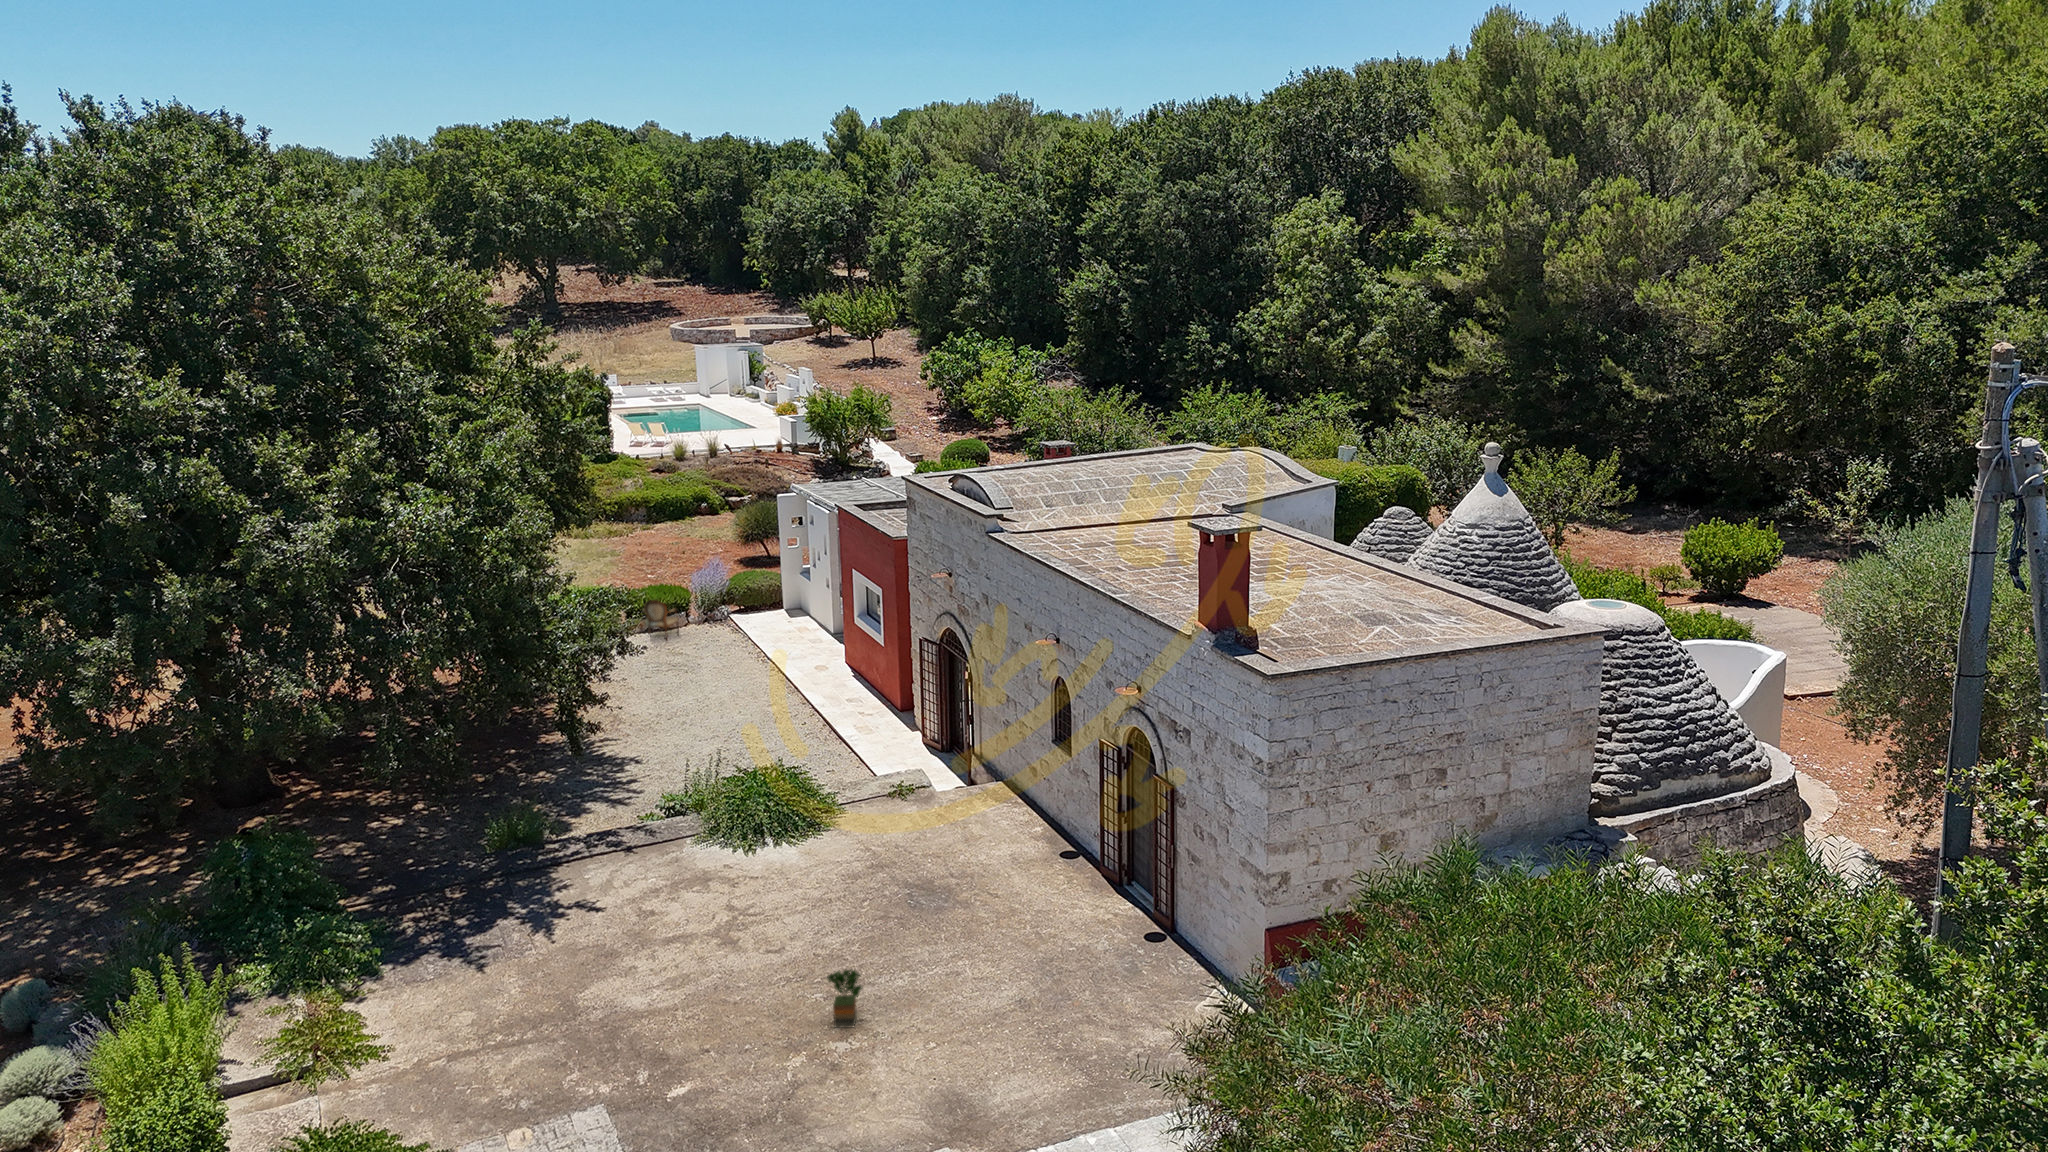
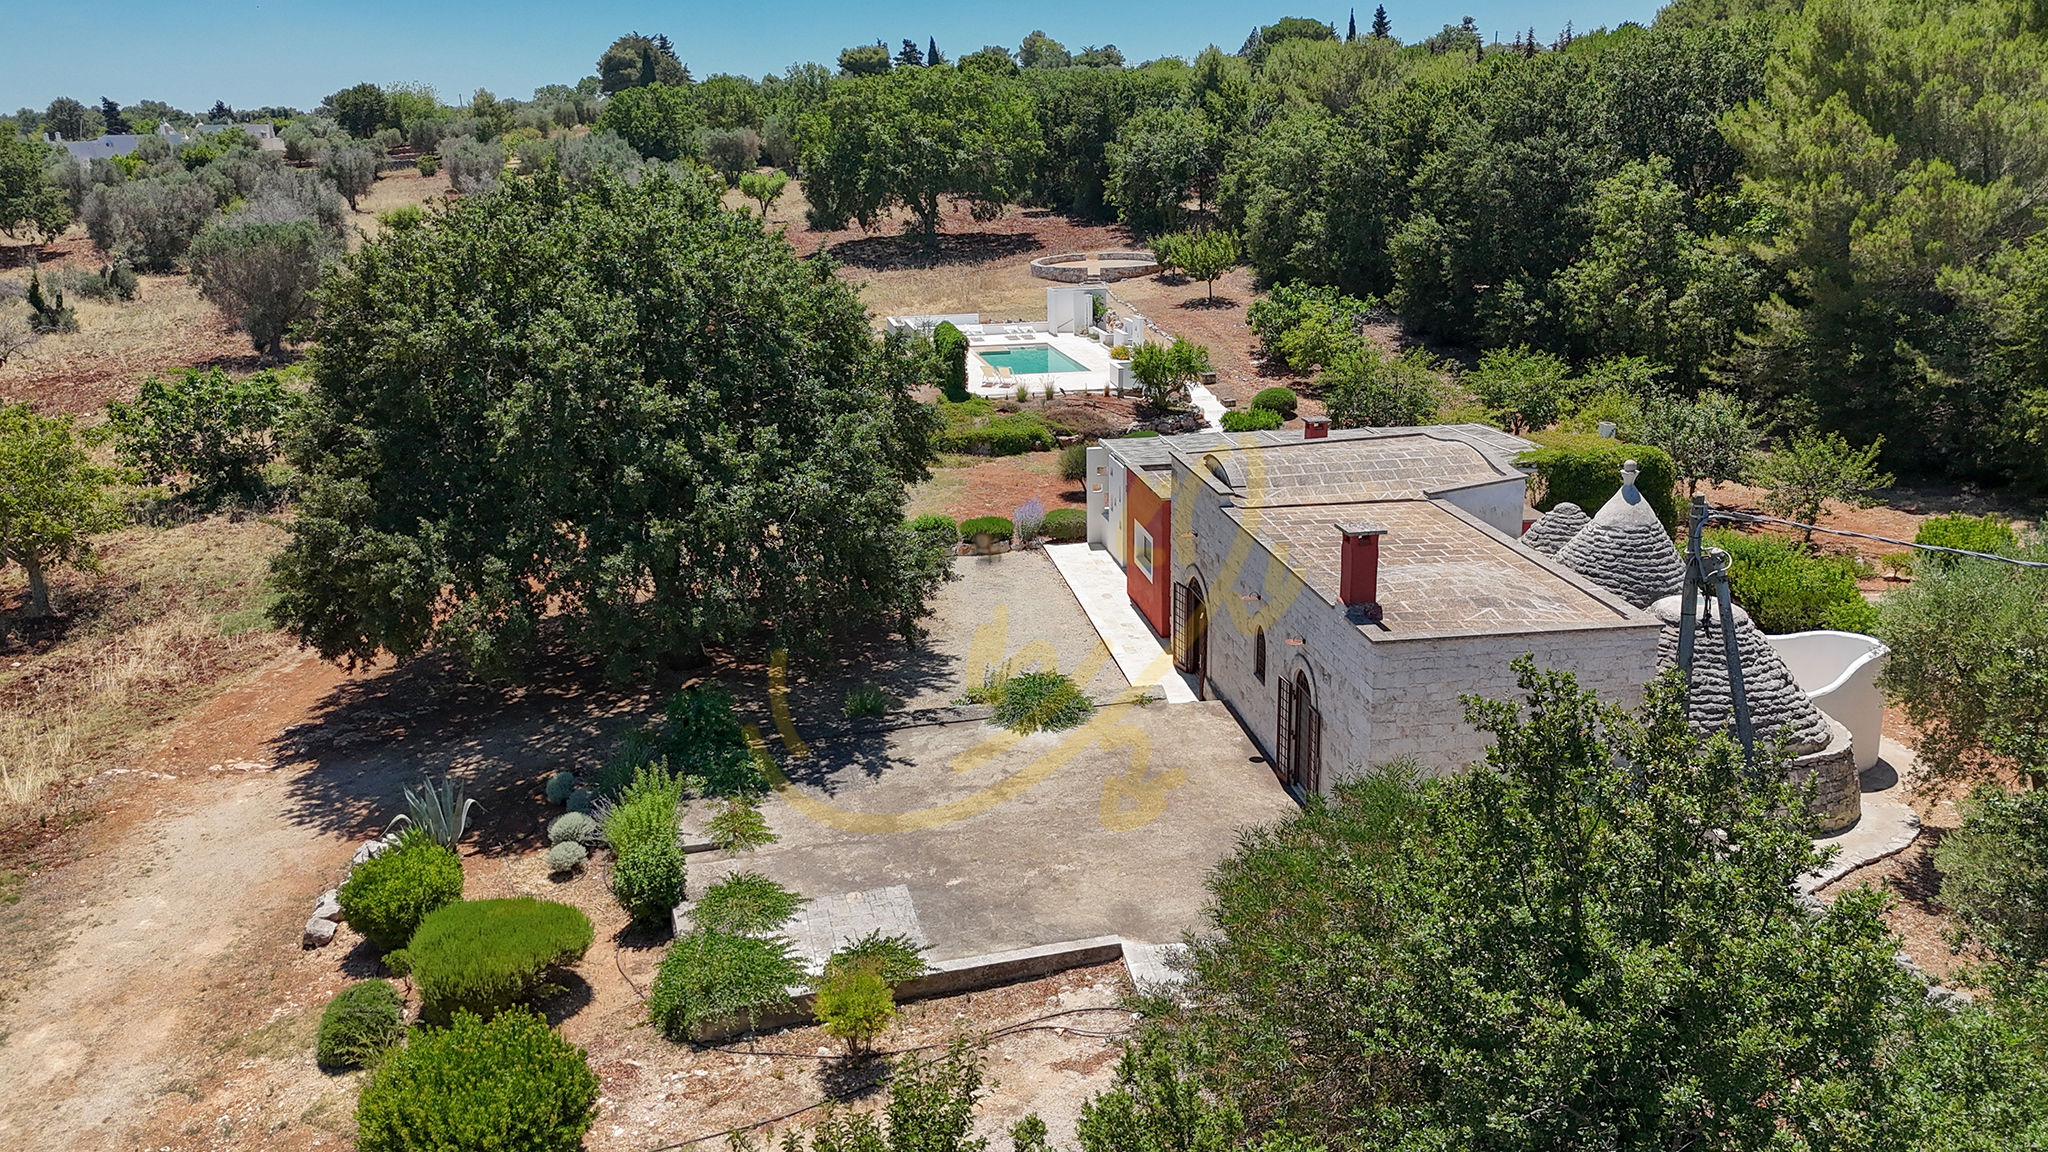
potted tree: present [827,970,863,1028] -> none [1056,817,1081,858]

